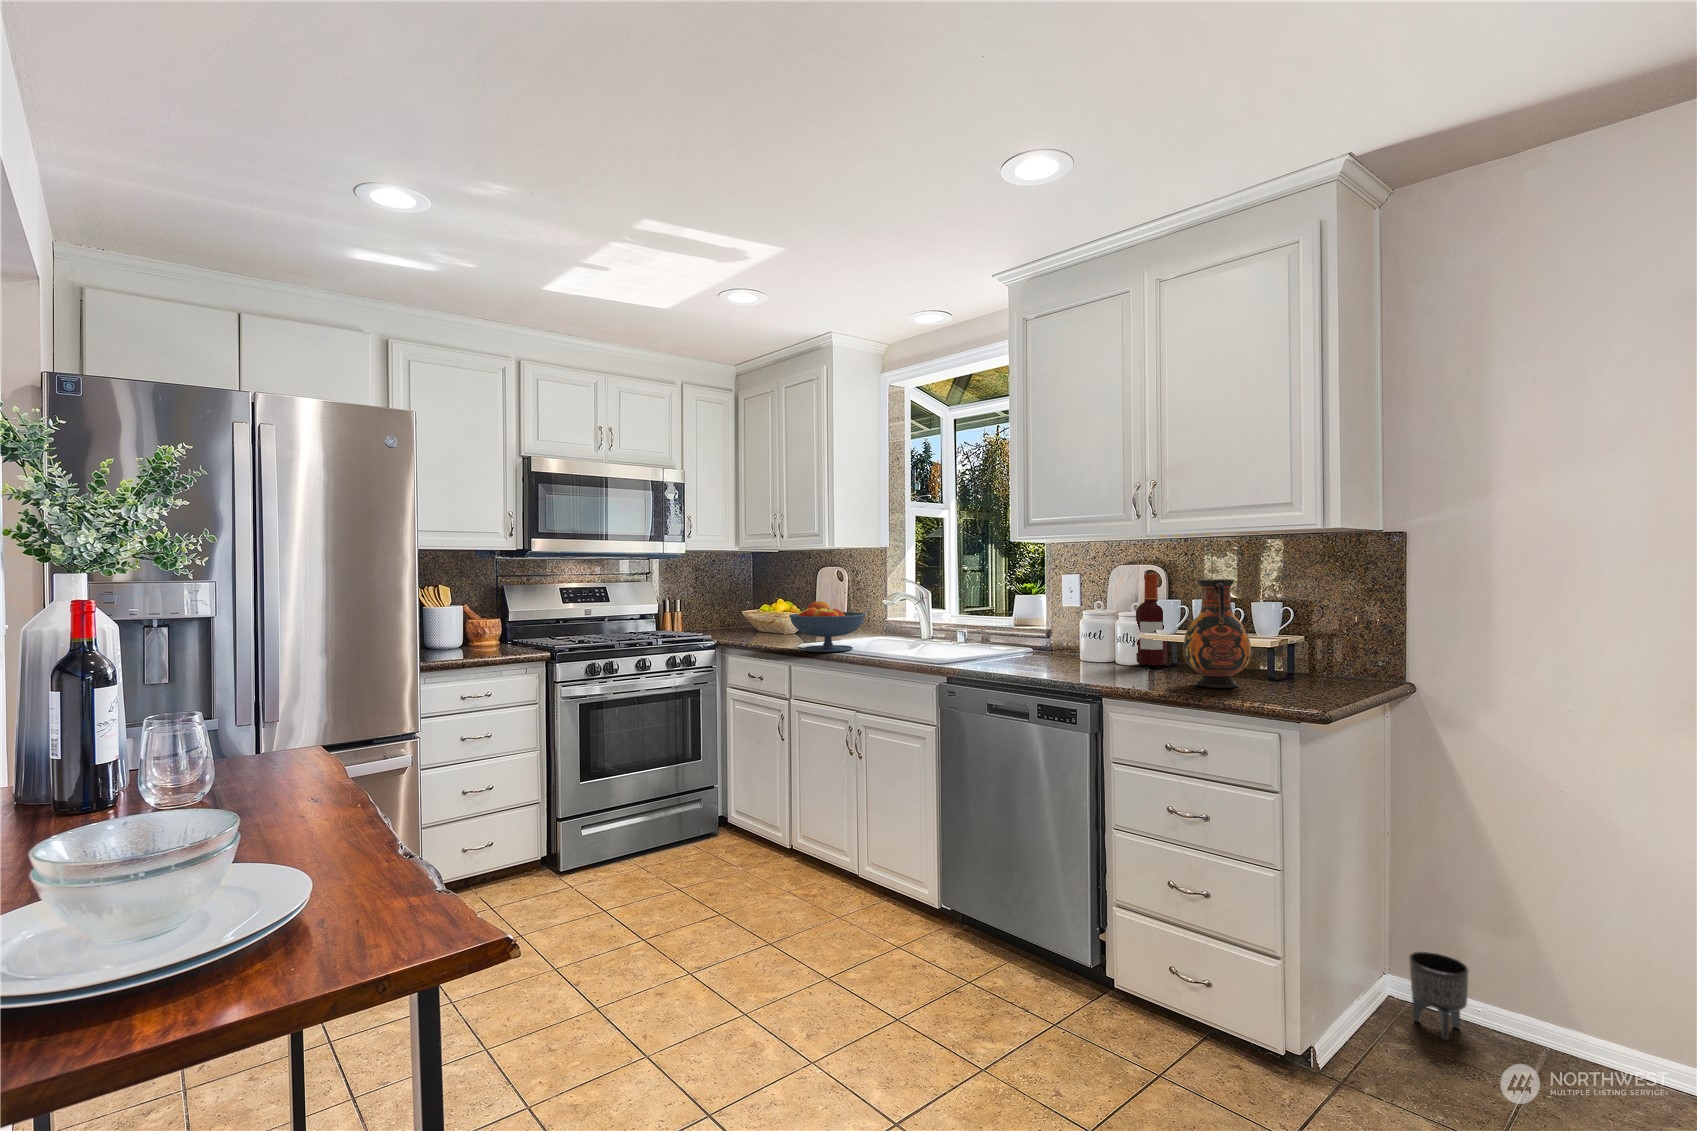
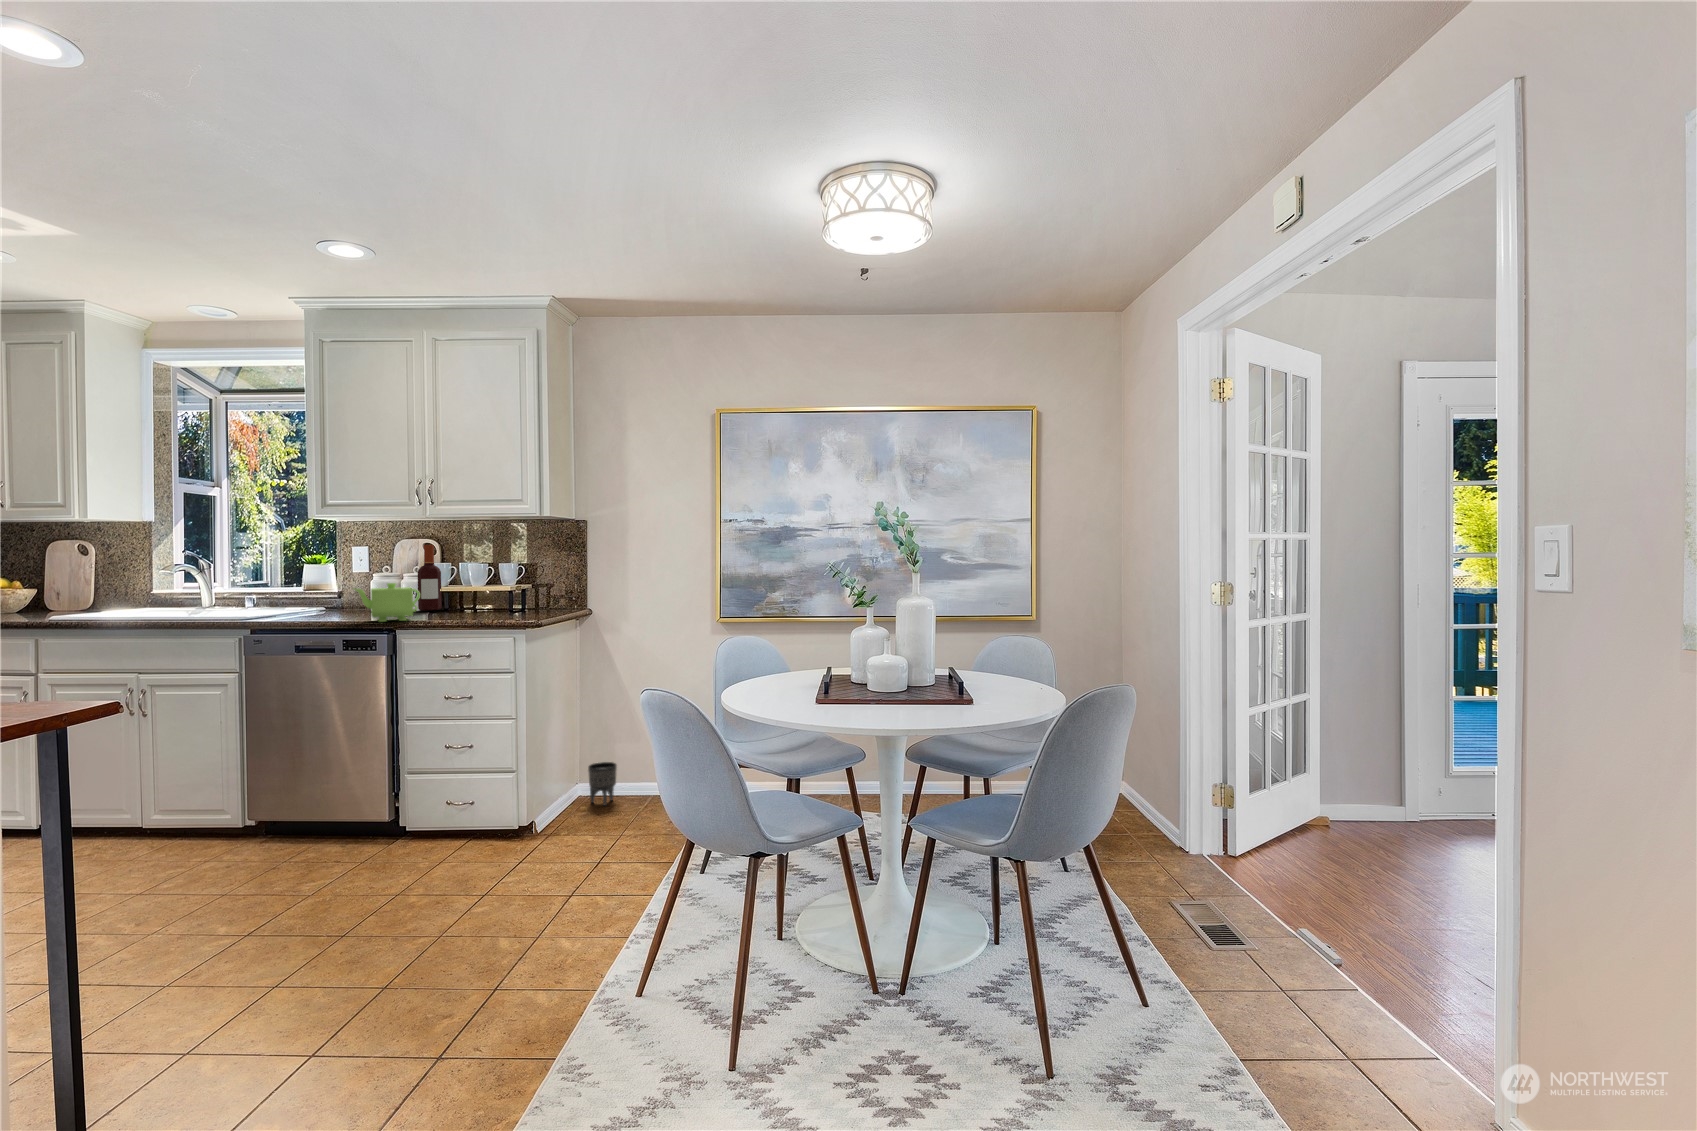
vase: present [1183,579,1251,688] -> none [454,547,498,617]
fruit bowl: present [789,601,866,652] -> none [41,573,142,622]
teapot: none [1049,630,1136,685] -> present [355,583,420,622]

